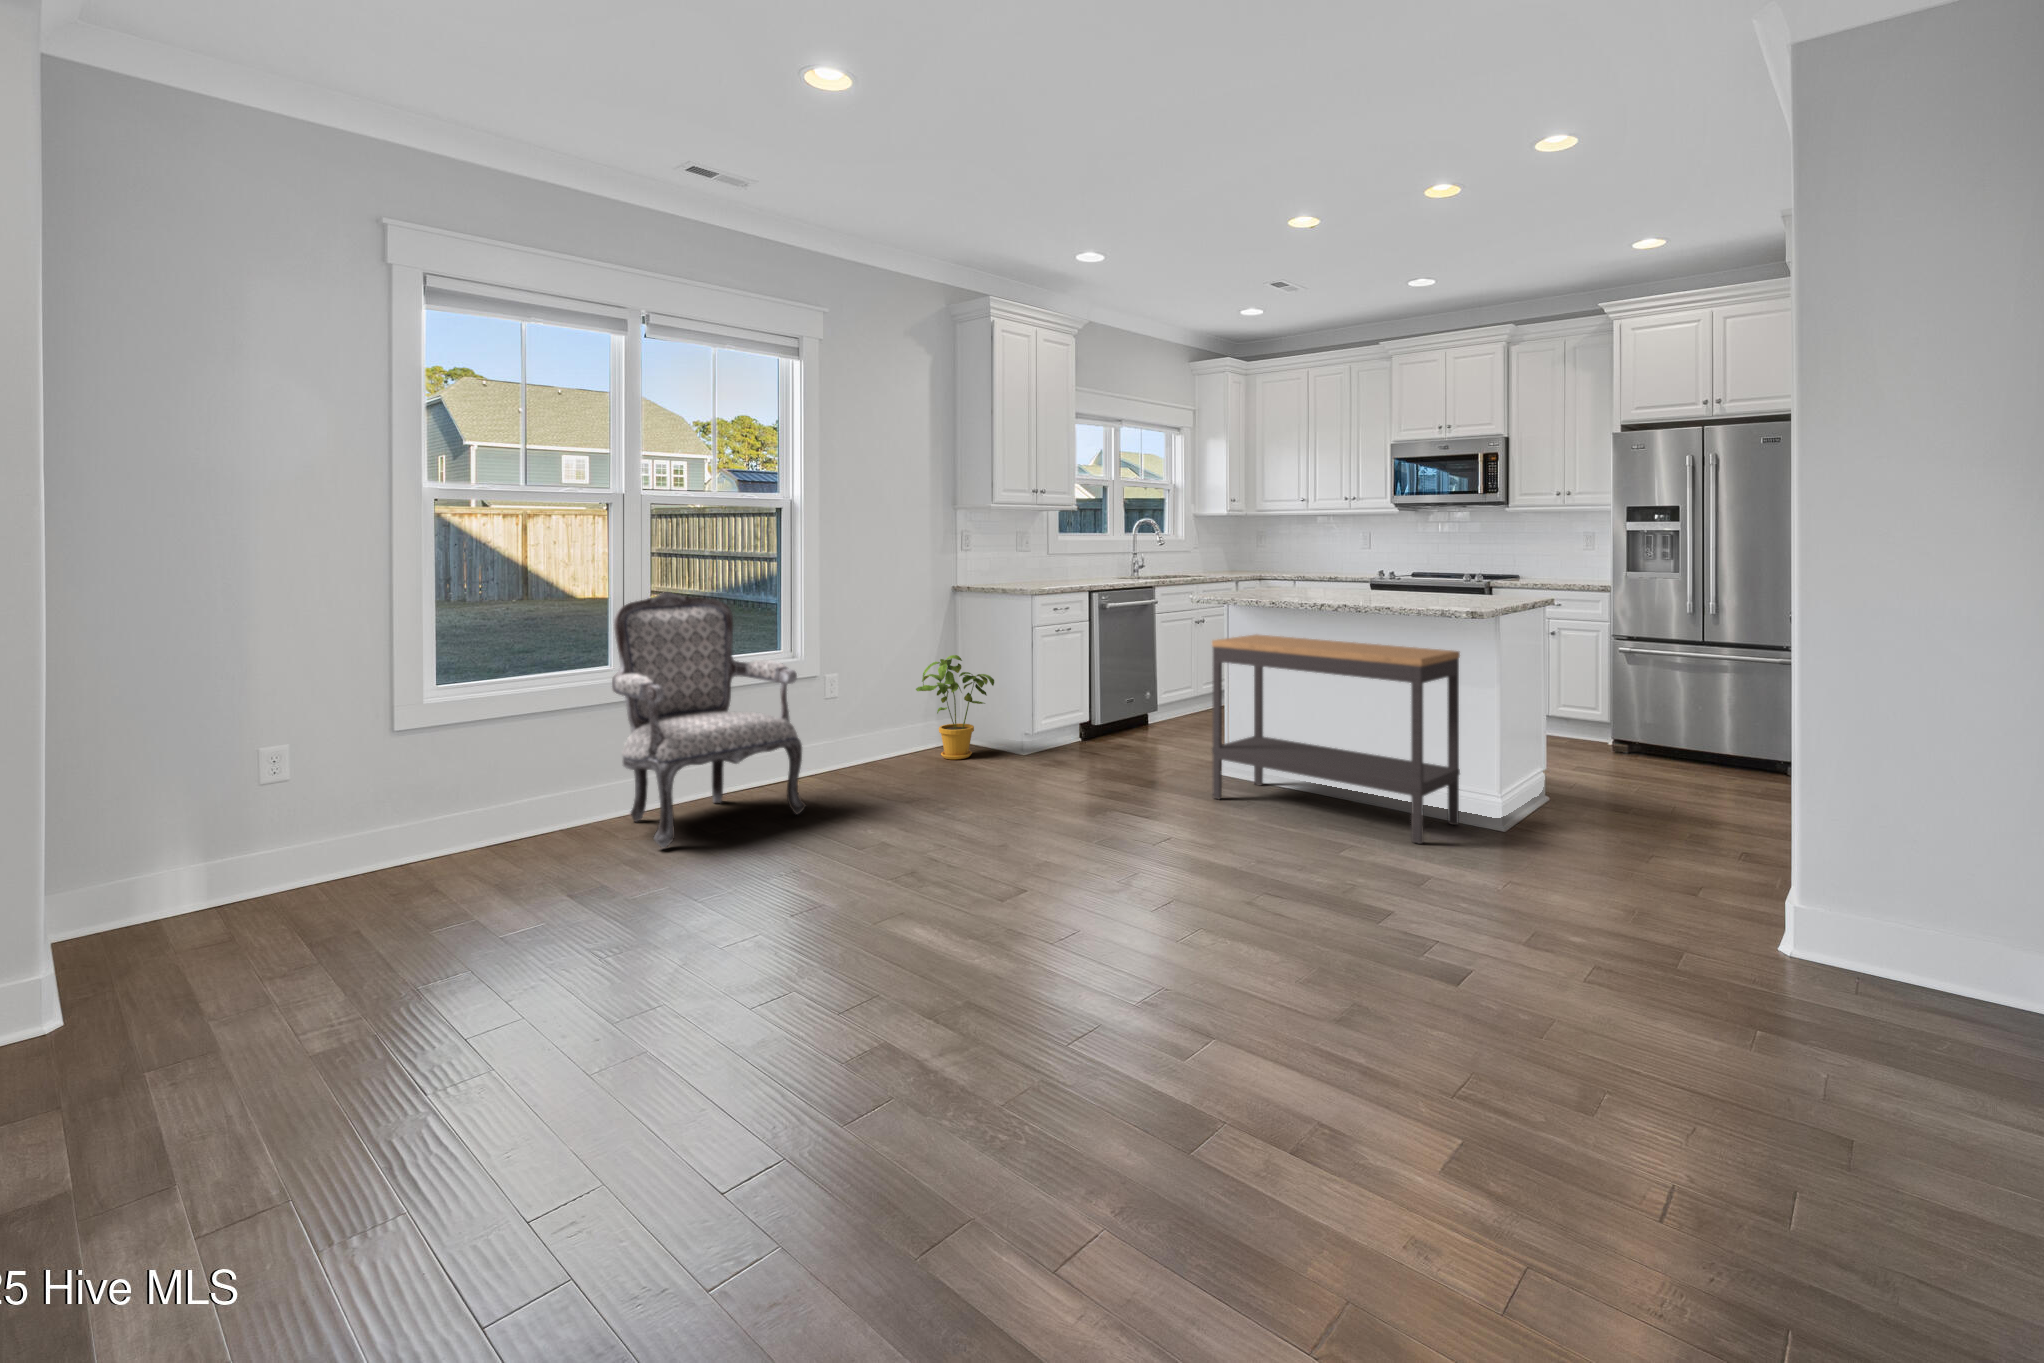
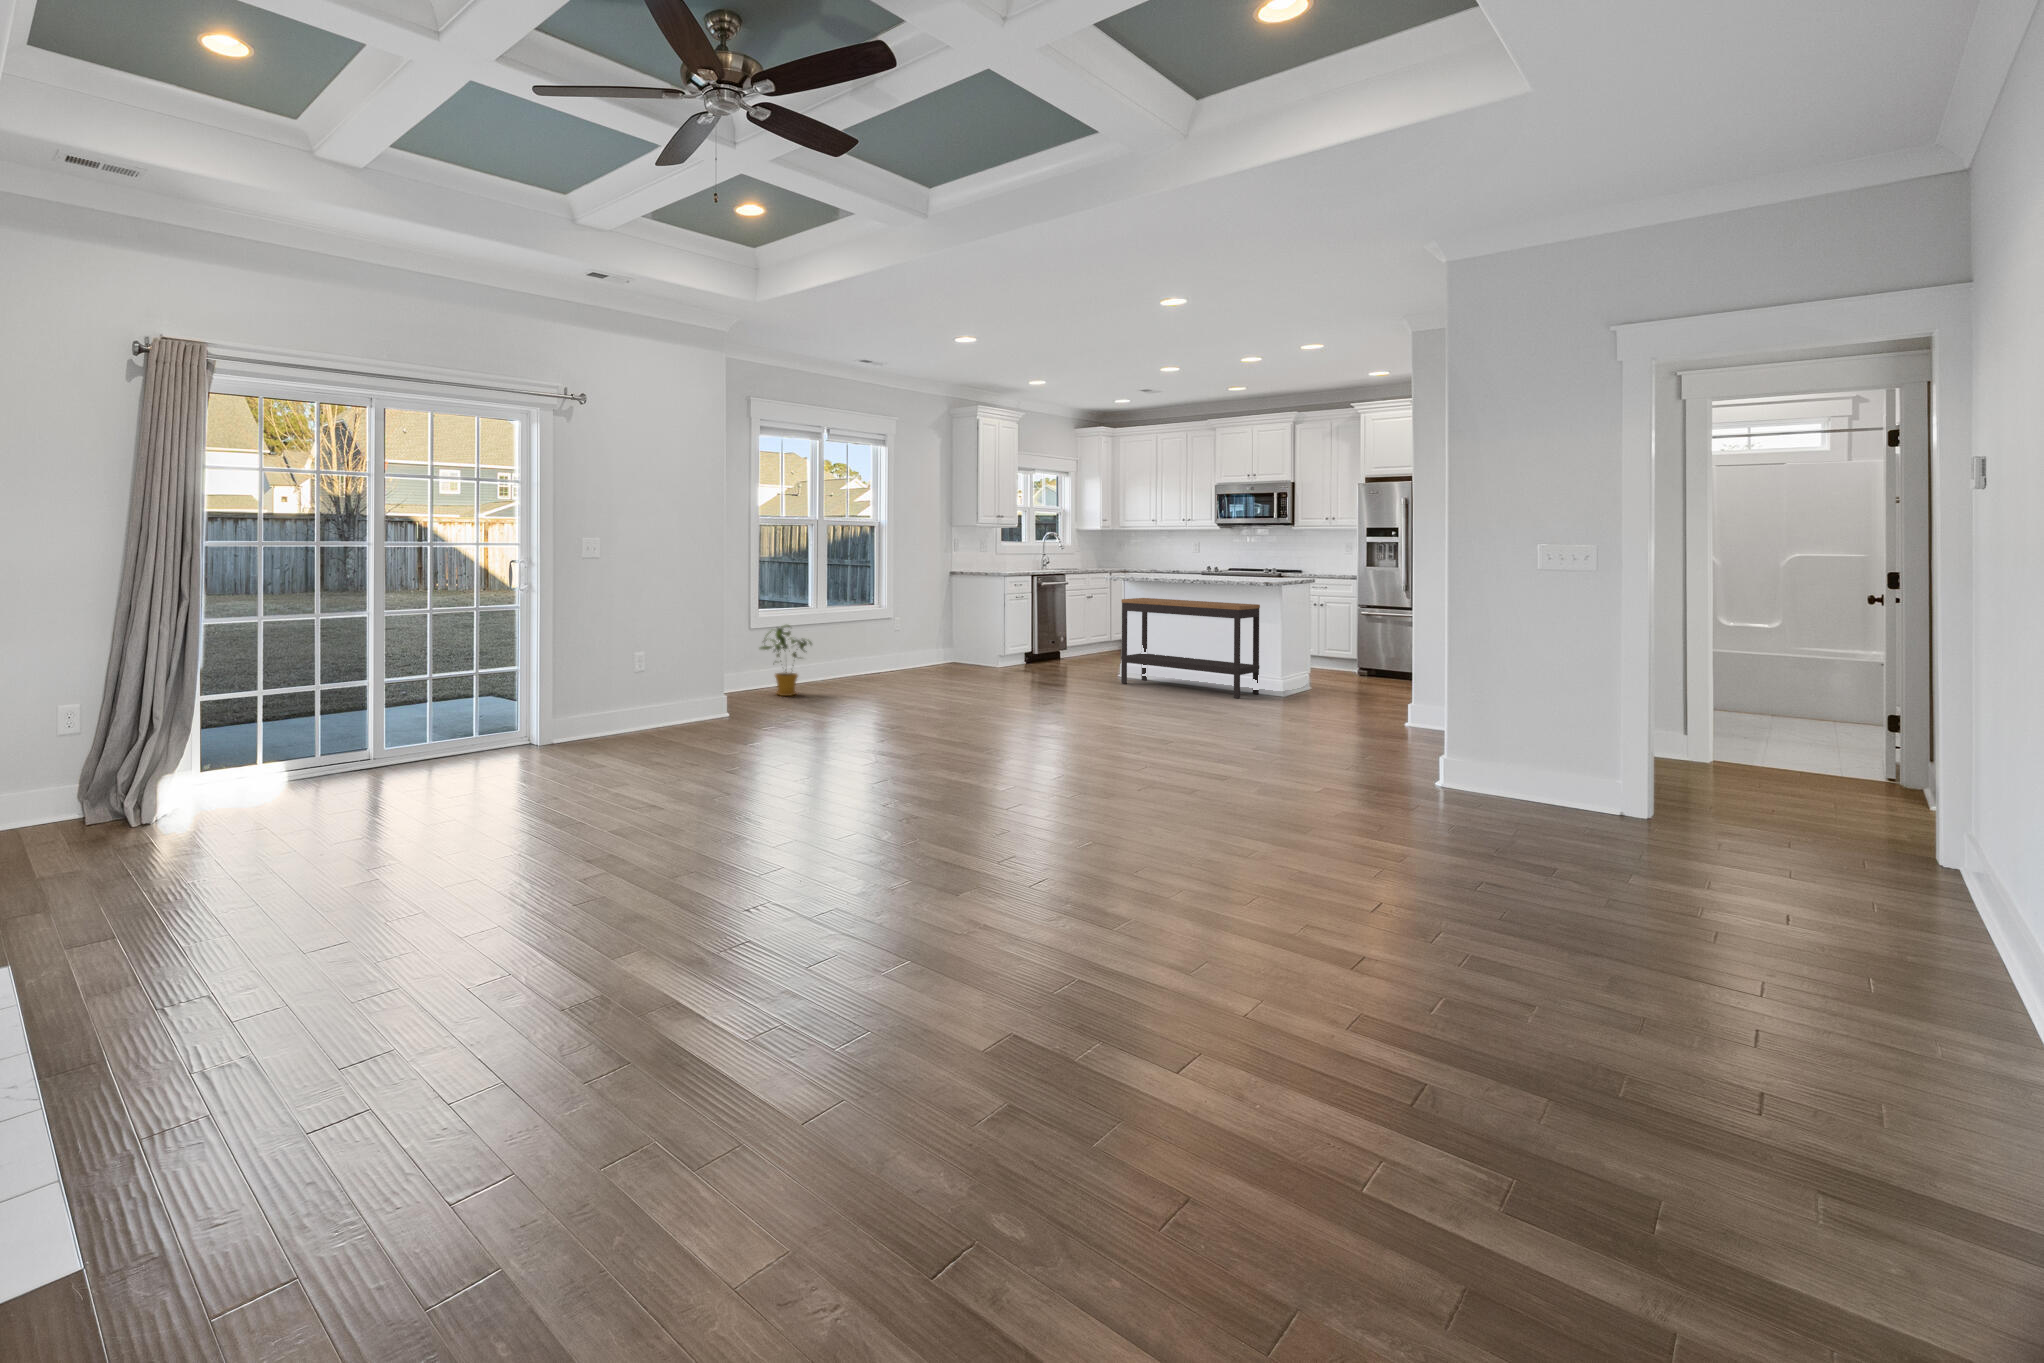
armchair: present [612,592,806,848] -> none [823,570,913,690]
house plant: present [916,655,994,759] -> present [760,625,812,696]

